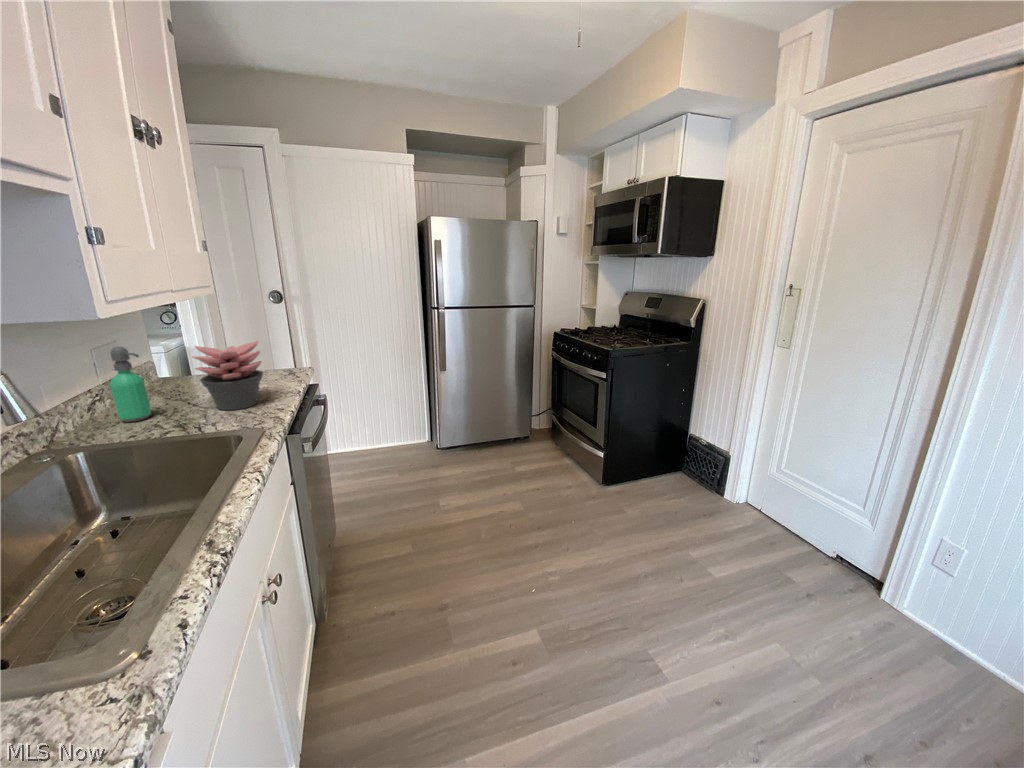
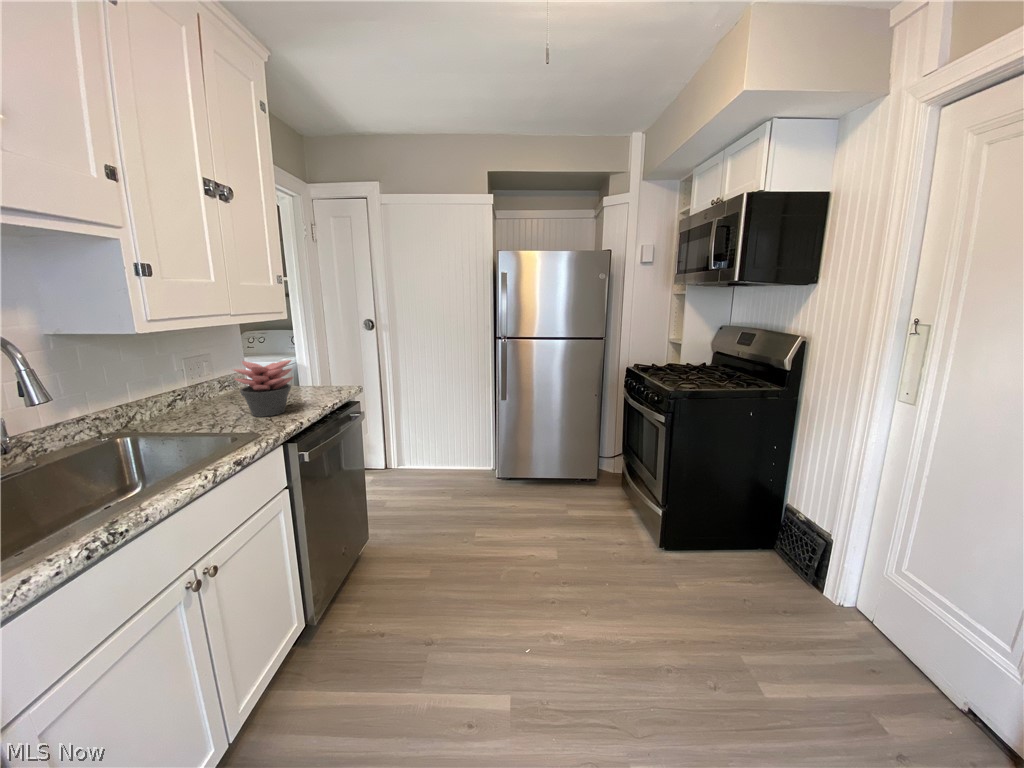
soap dispenser: present [110,347,151,422] -> none [176,358,205,418]

